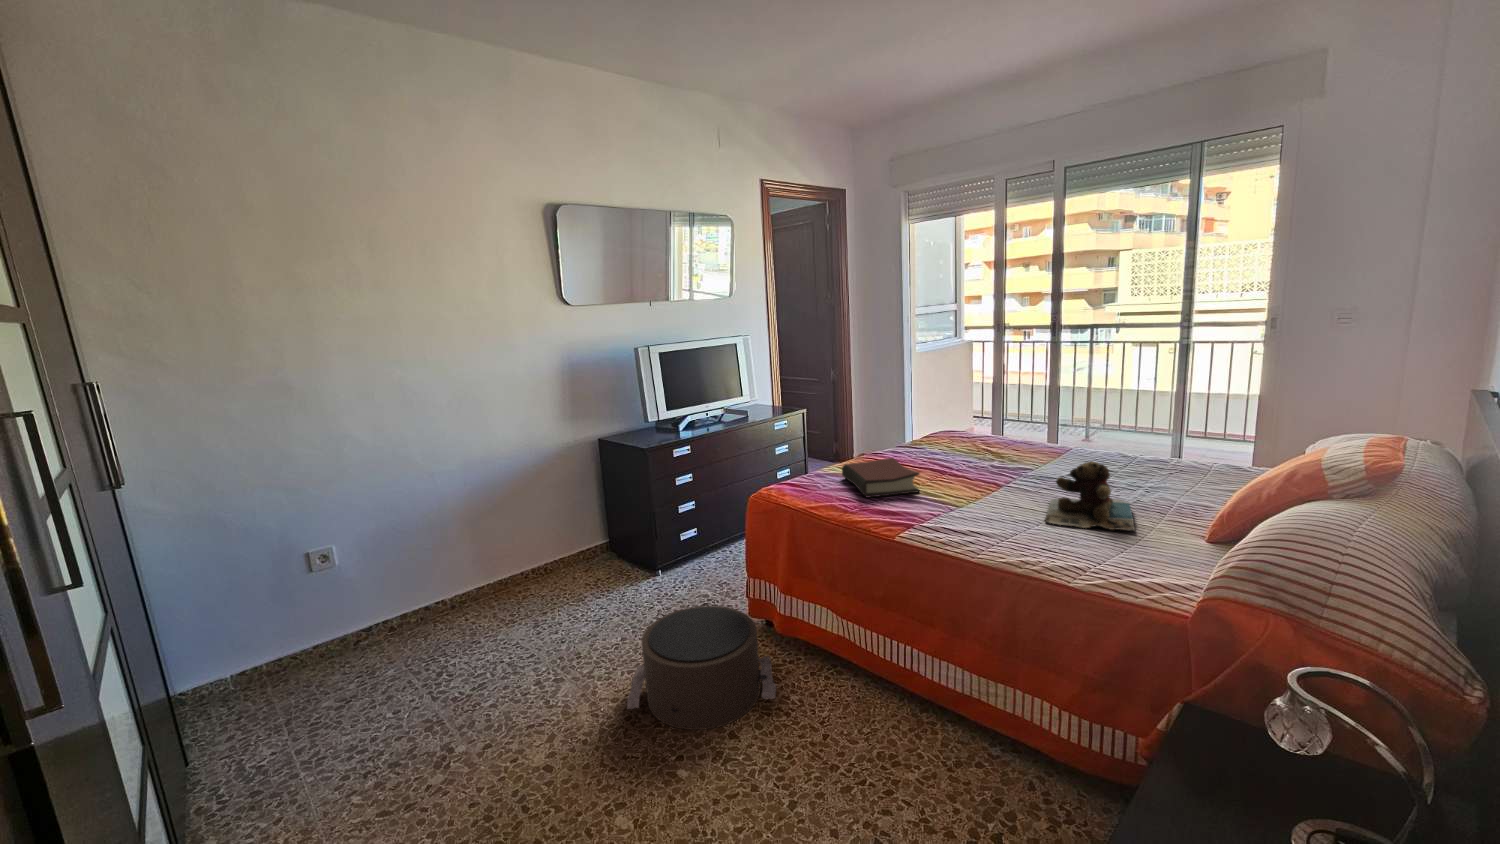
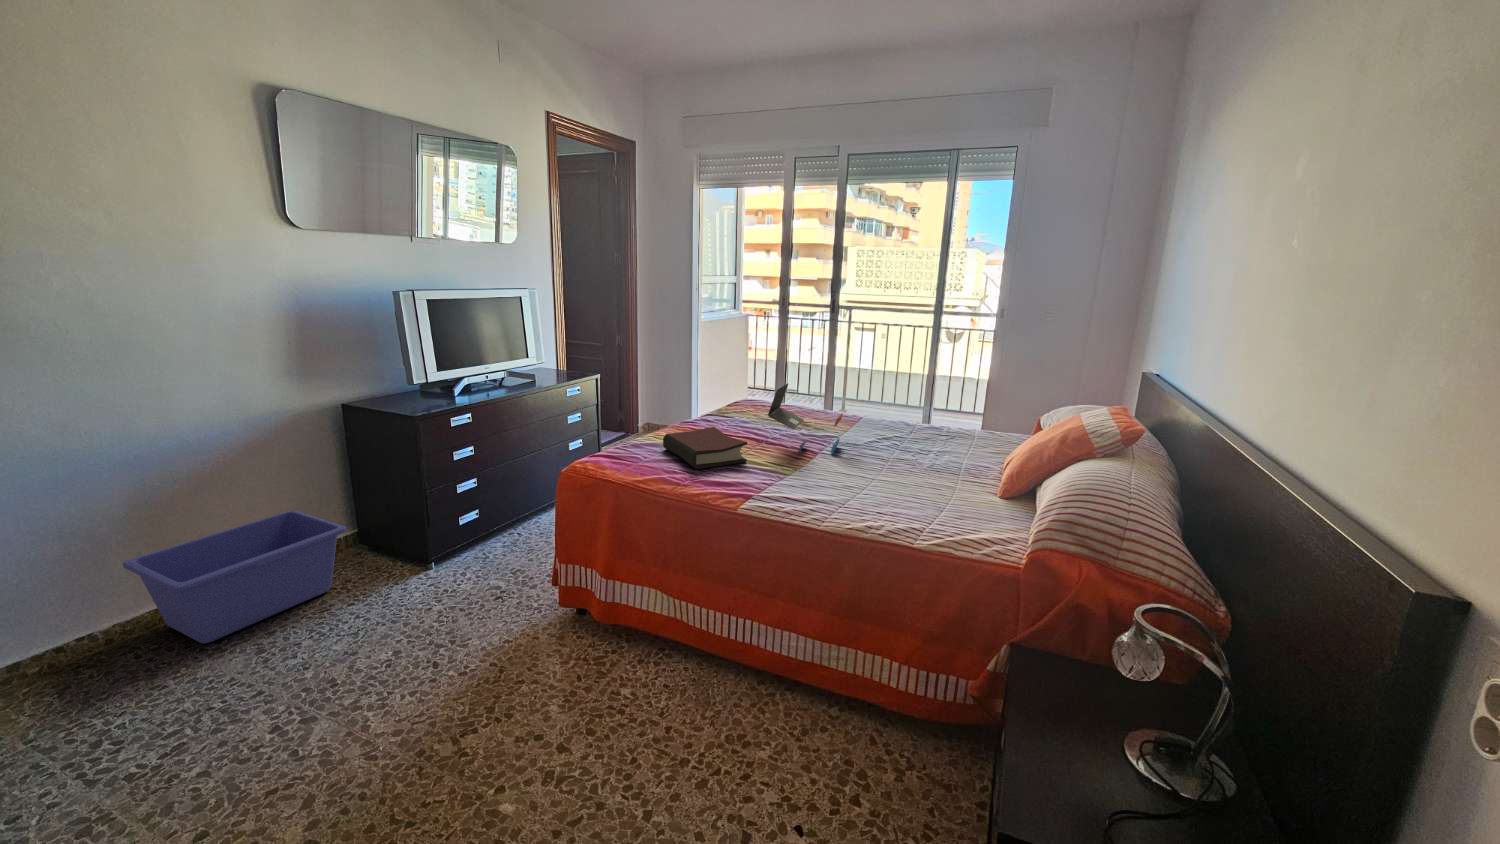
laptop: none [944,413,1031,485] -> present [768,383,843,453]
teddy bear: present [1045,461,1135,531] -> none [866,430,943,492]
storage bin: none [462,521,596,615] -> present [123,510,346,643]
pouf: present [627,606,776,730] -> none [419,600,609,753]

